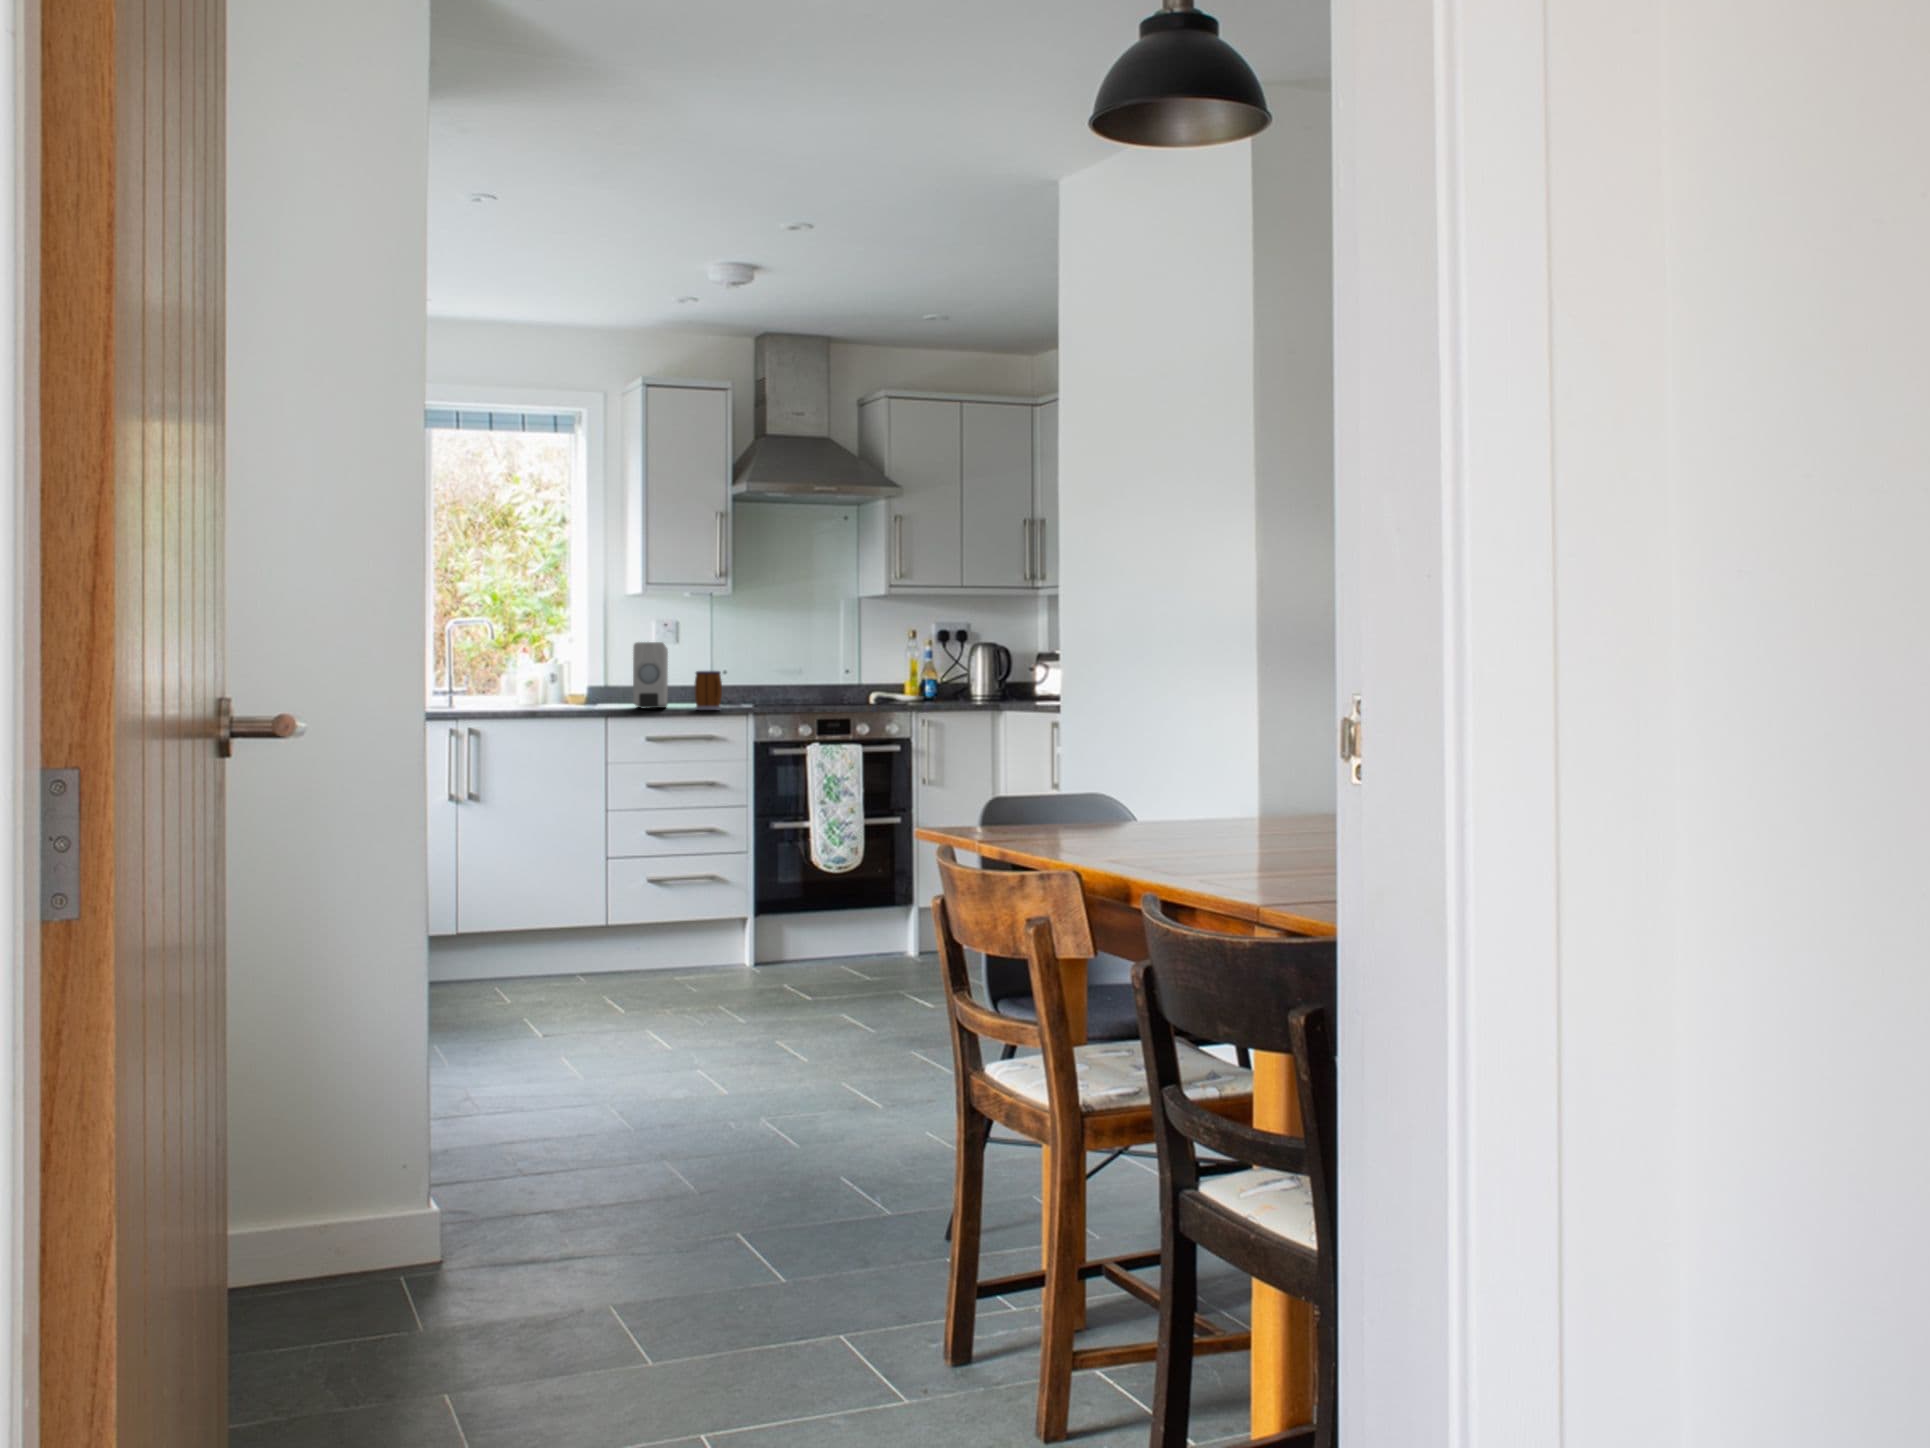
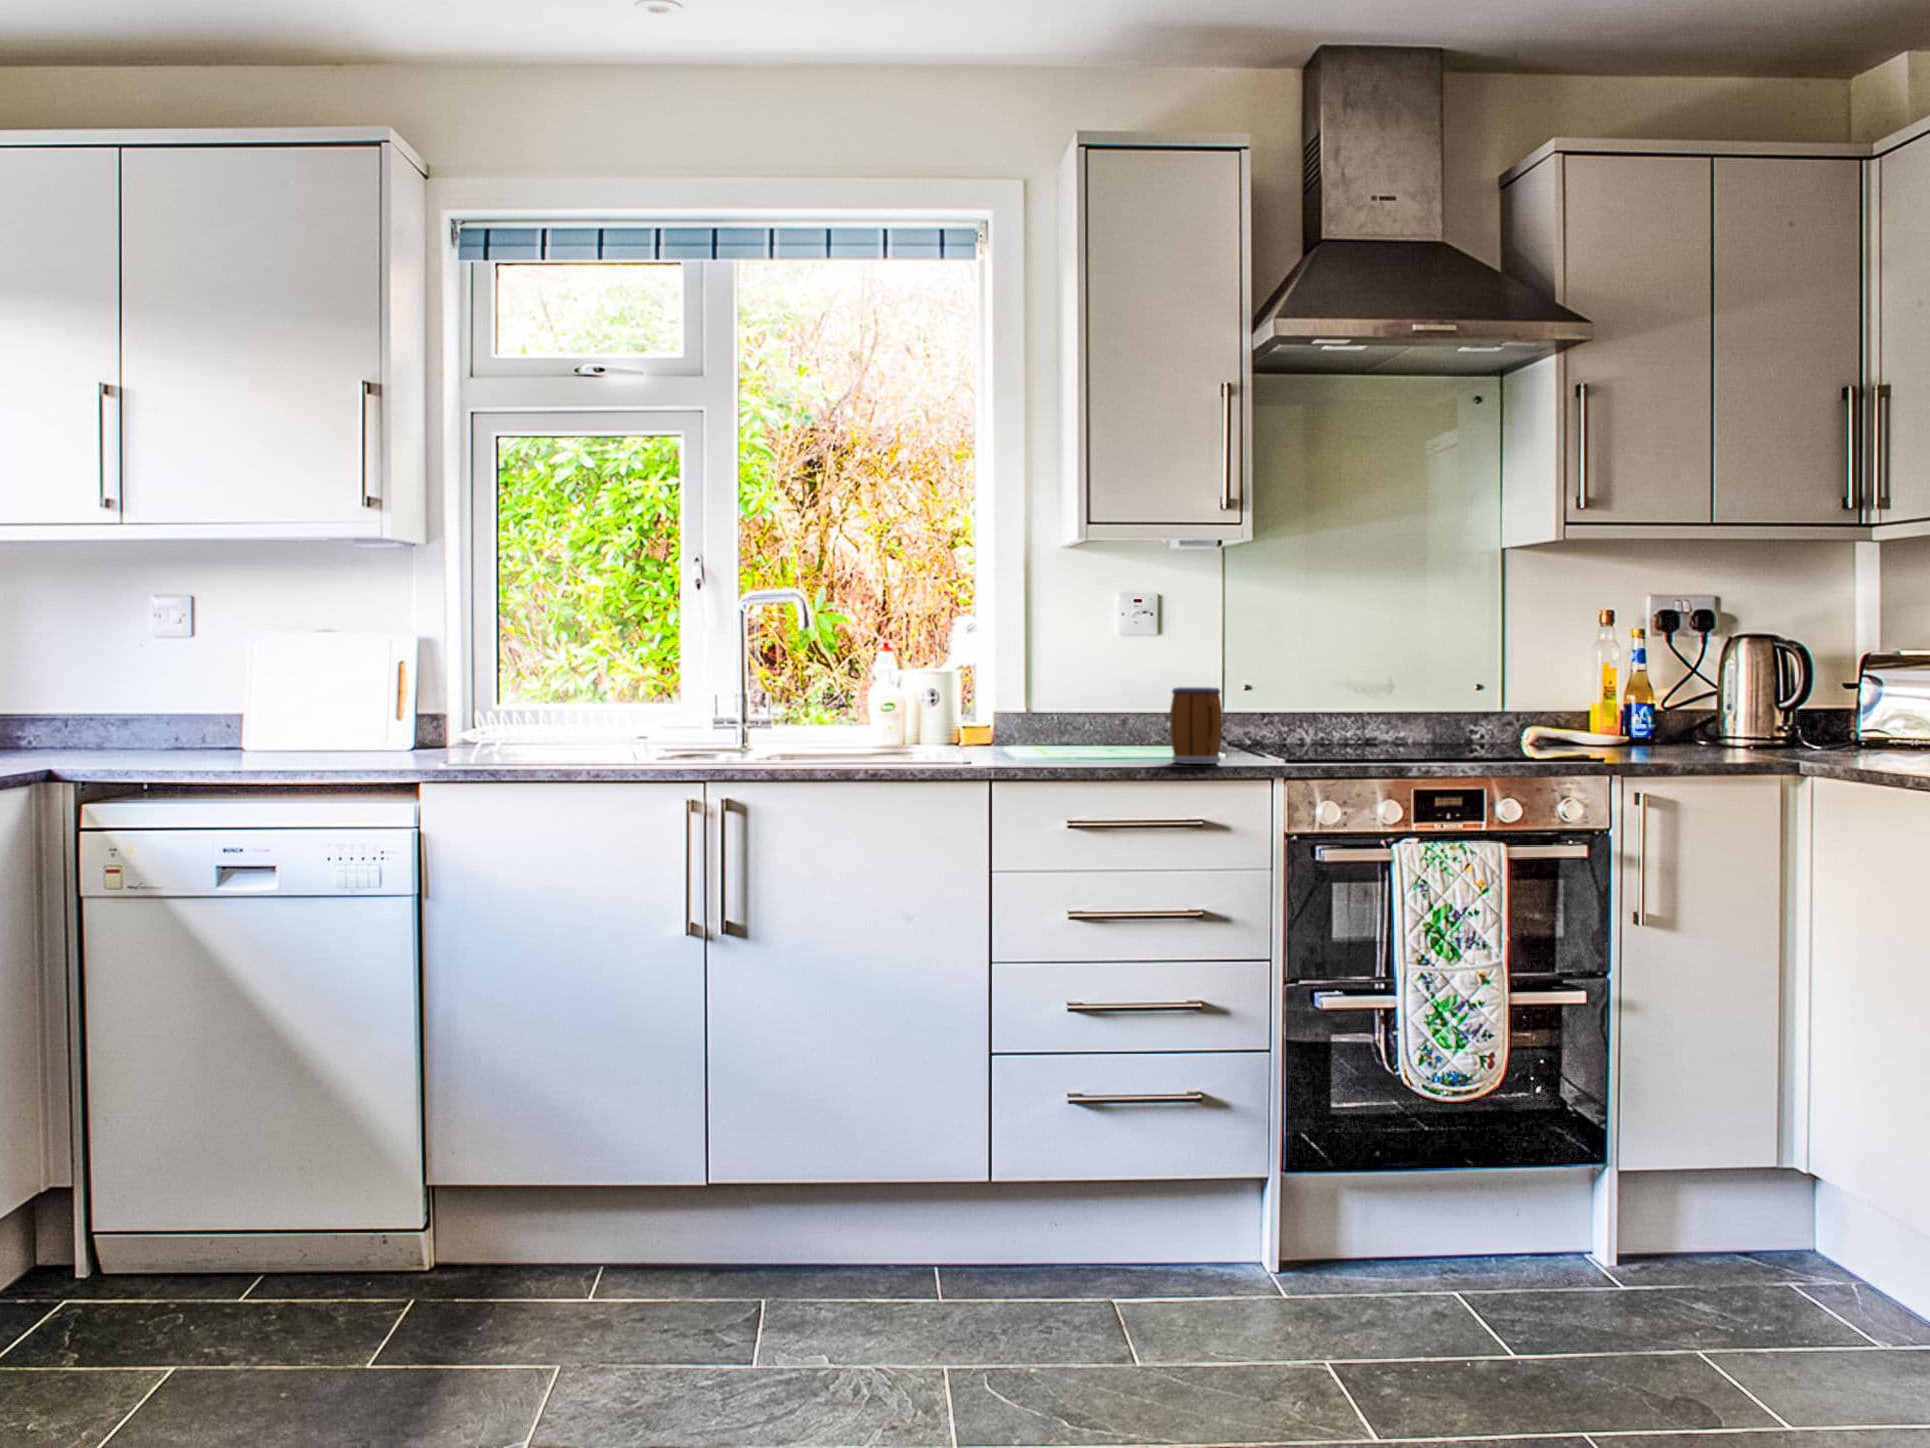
soap dispenser: present [633,642,668,708] -> none [1053,633,1125,759]

